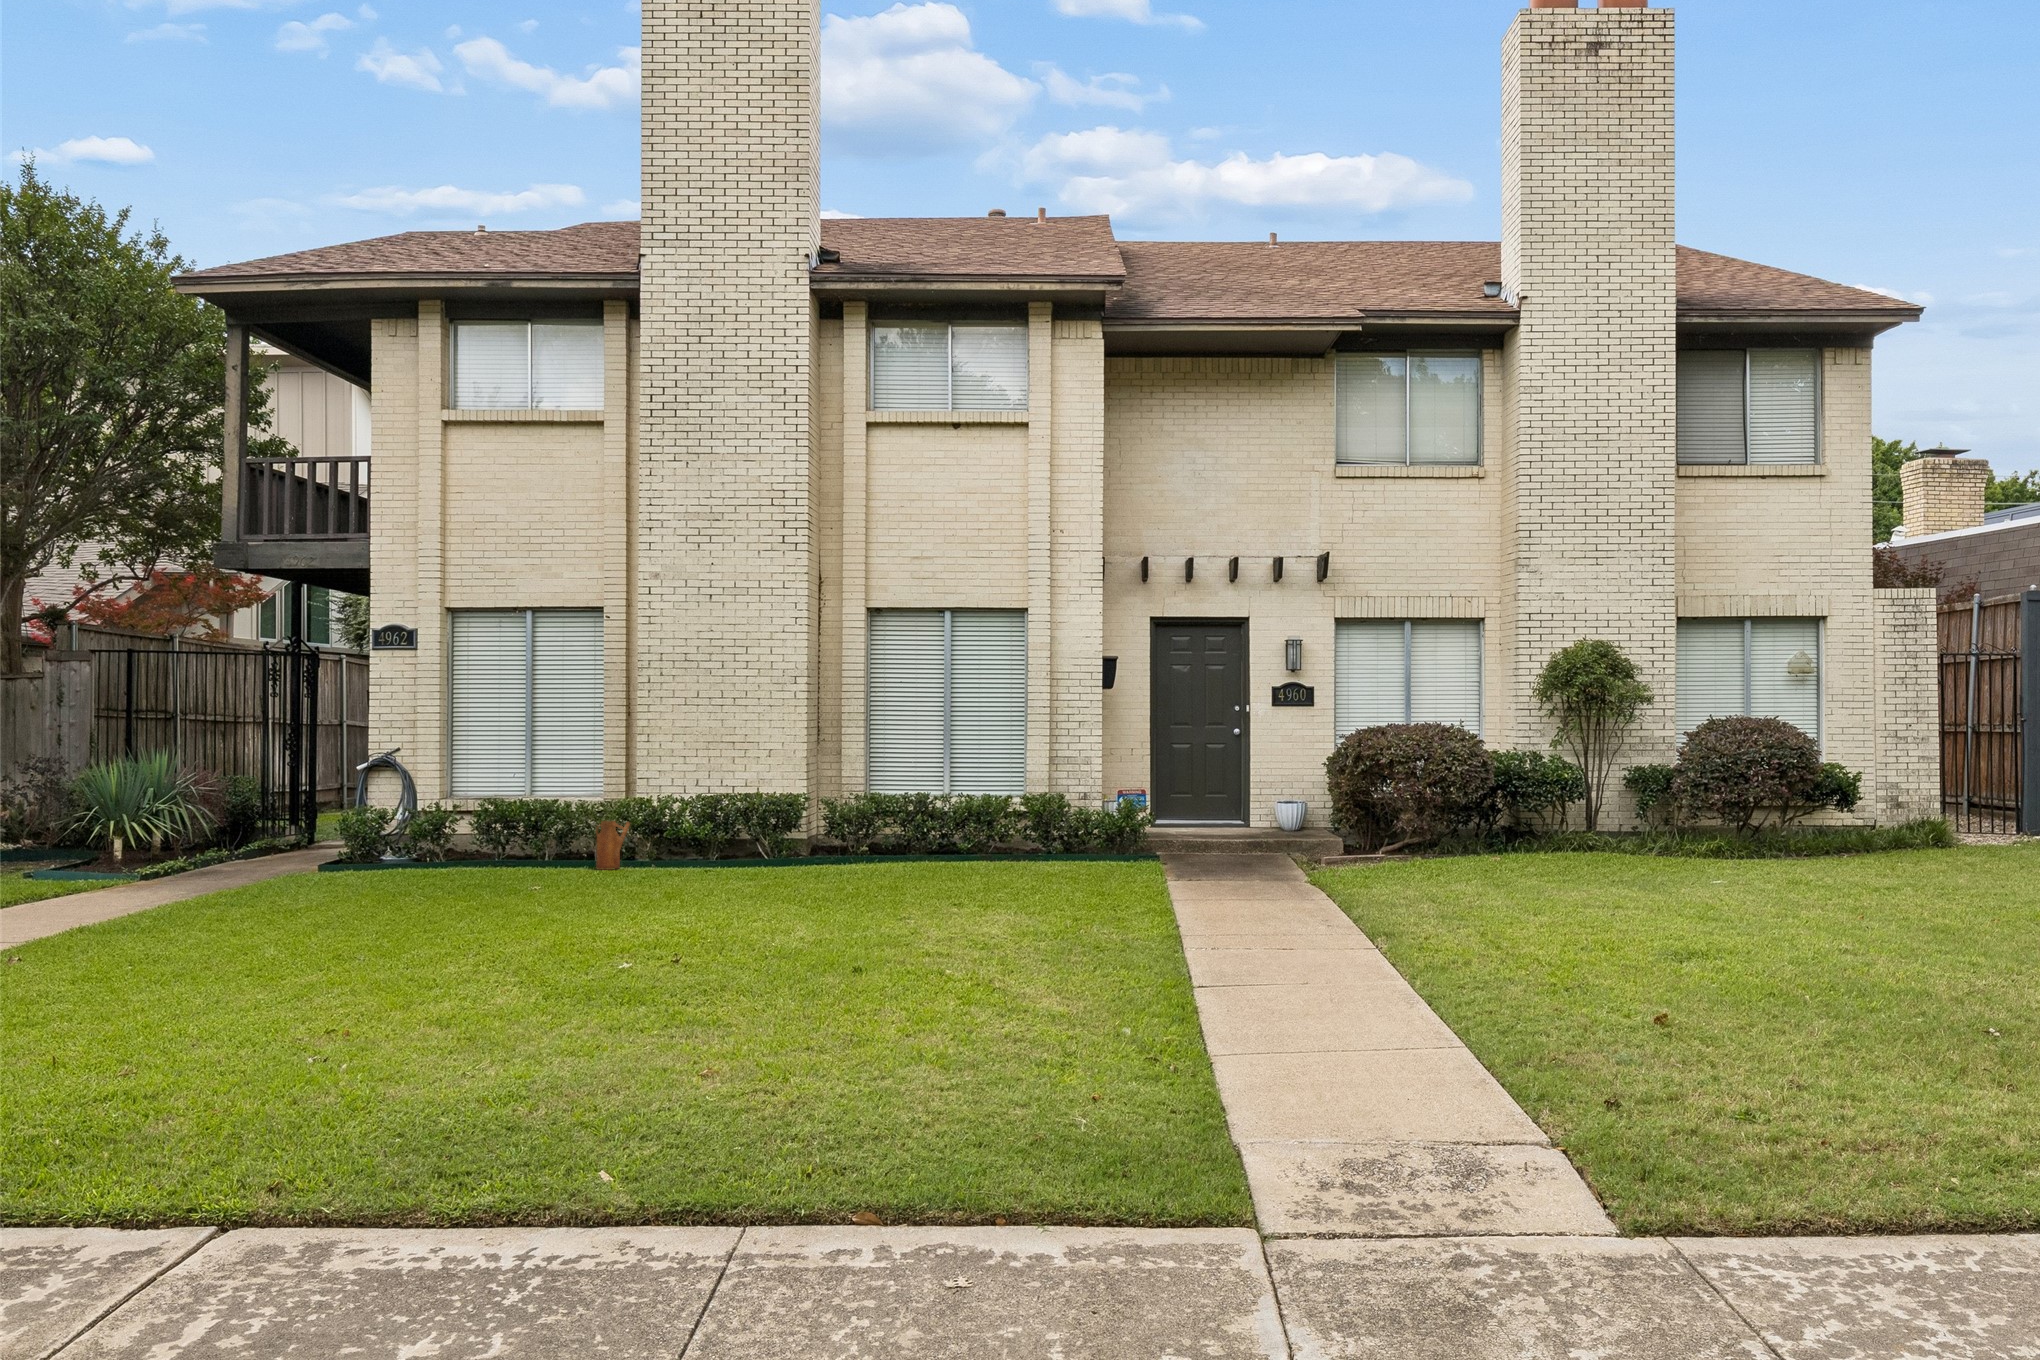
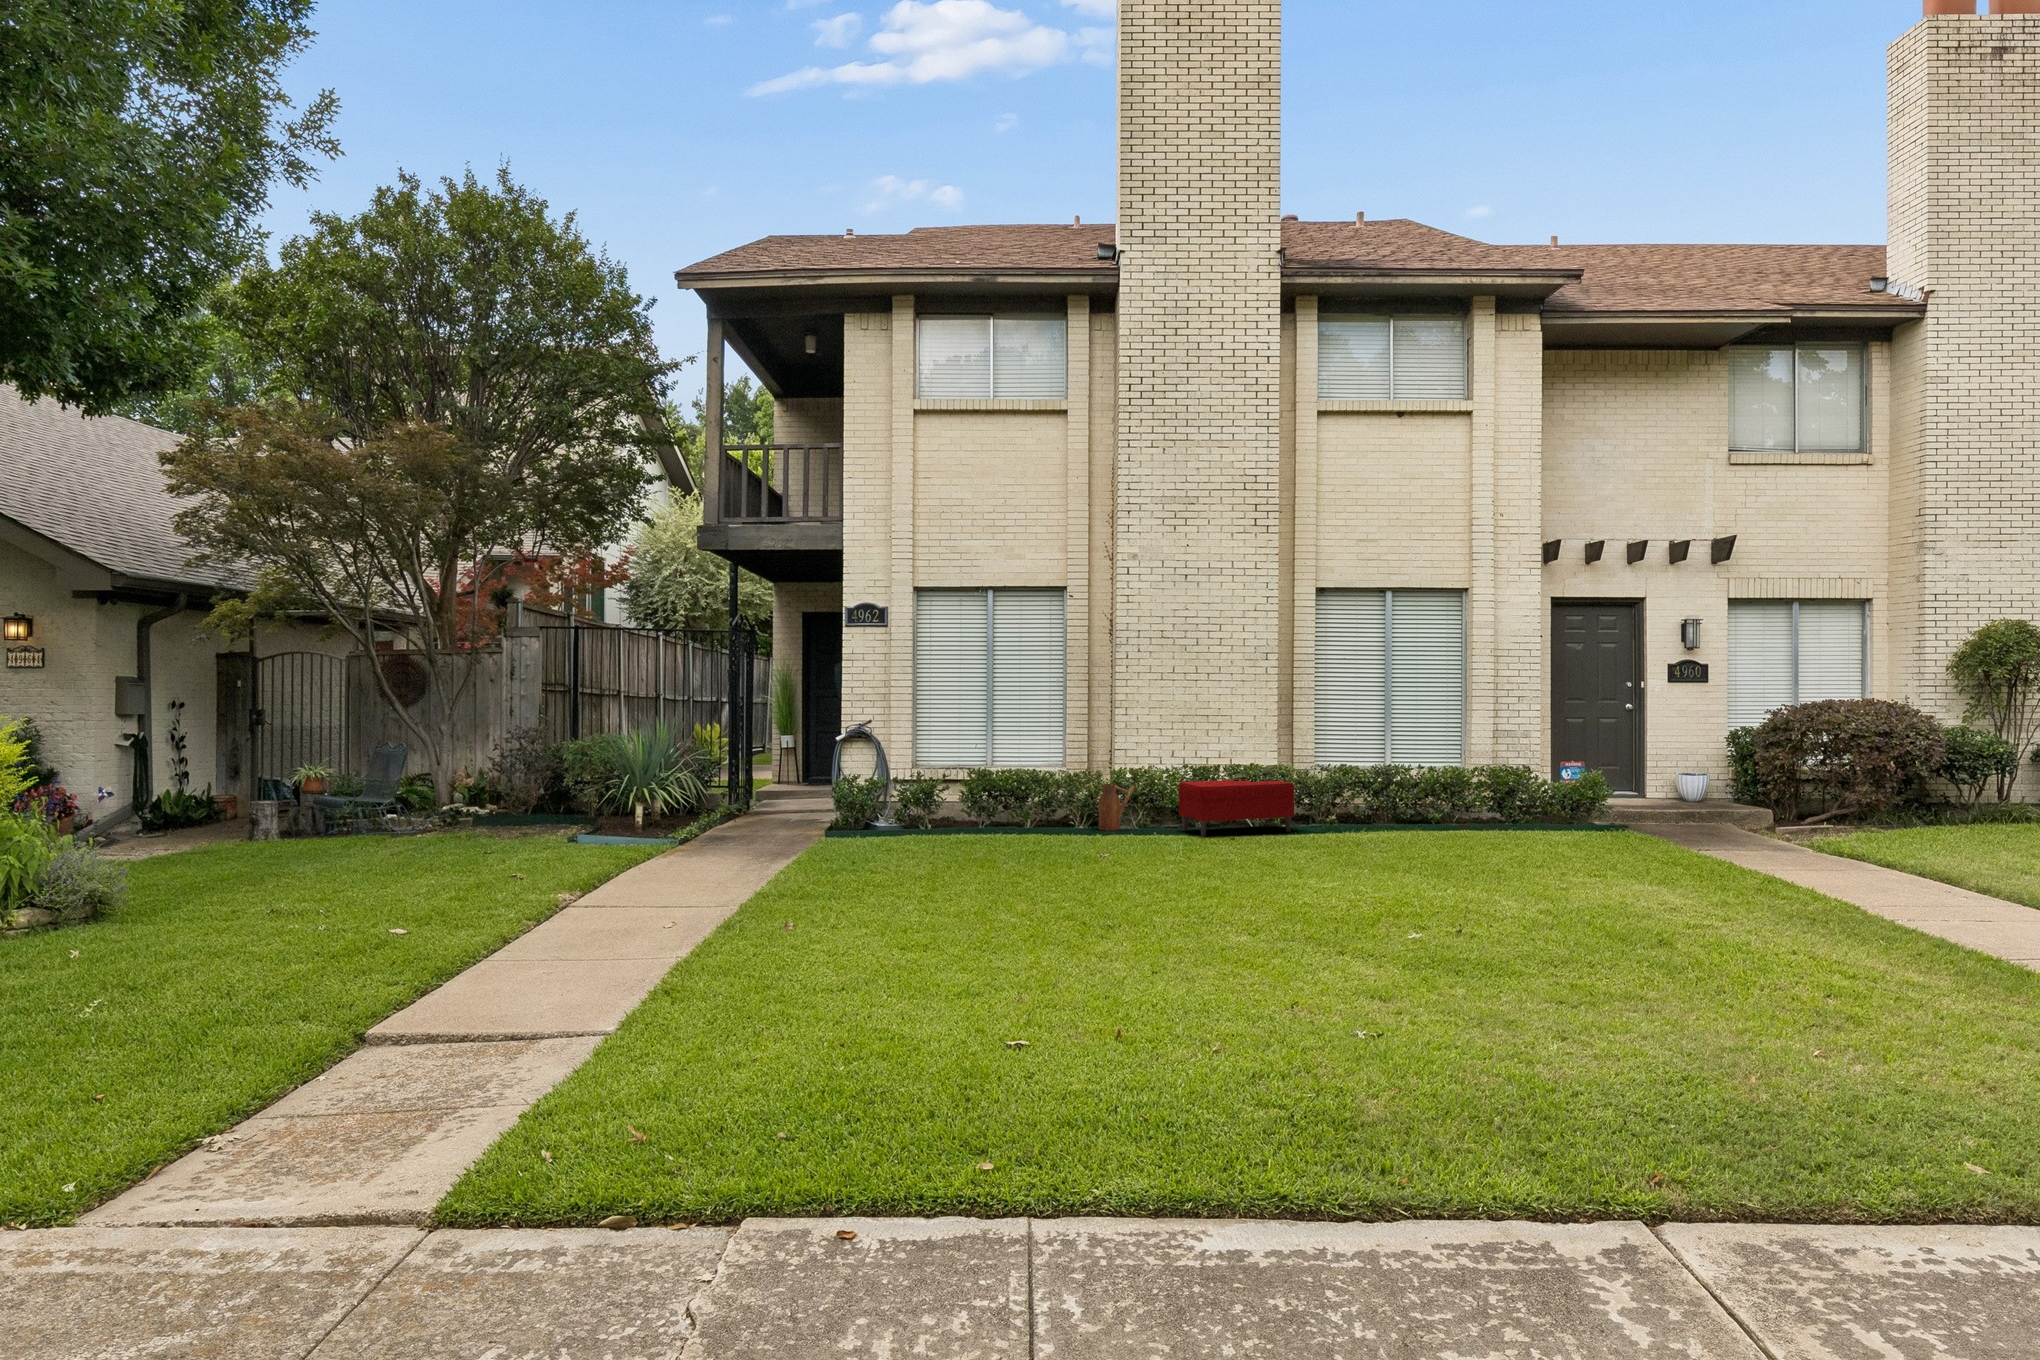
bench: none [676,815,793,874] -> present [1179,780,1294,837]

